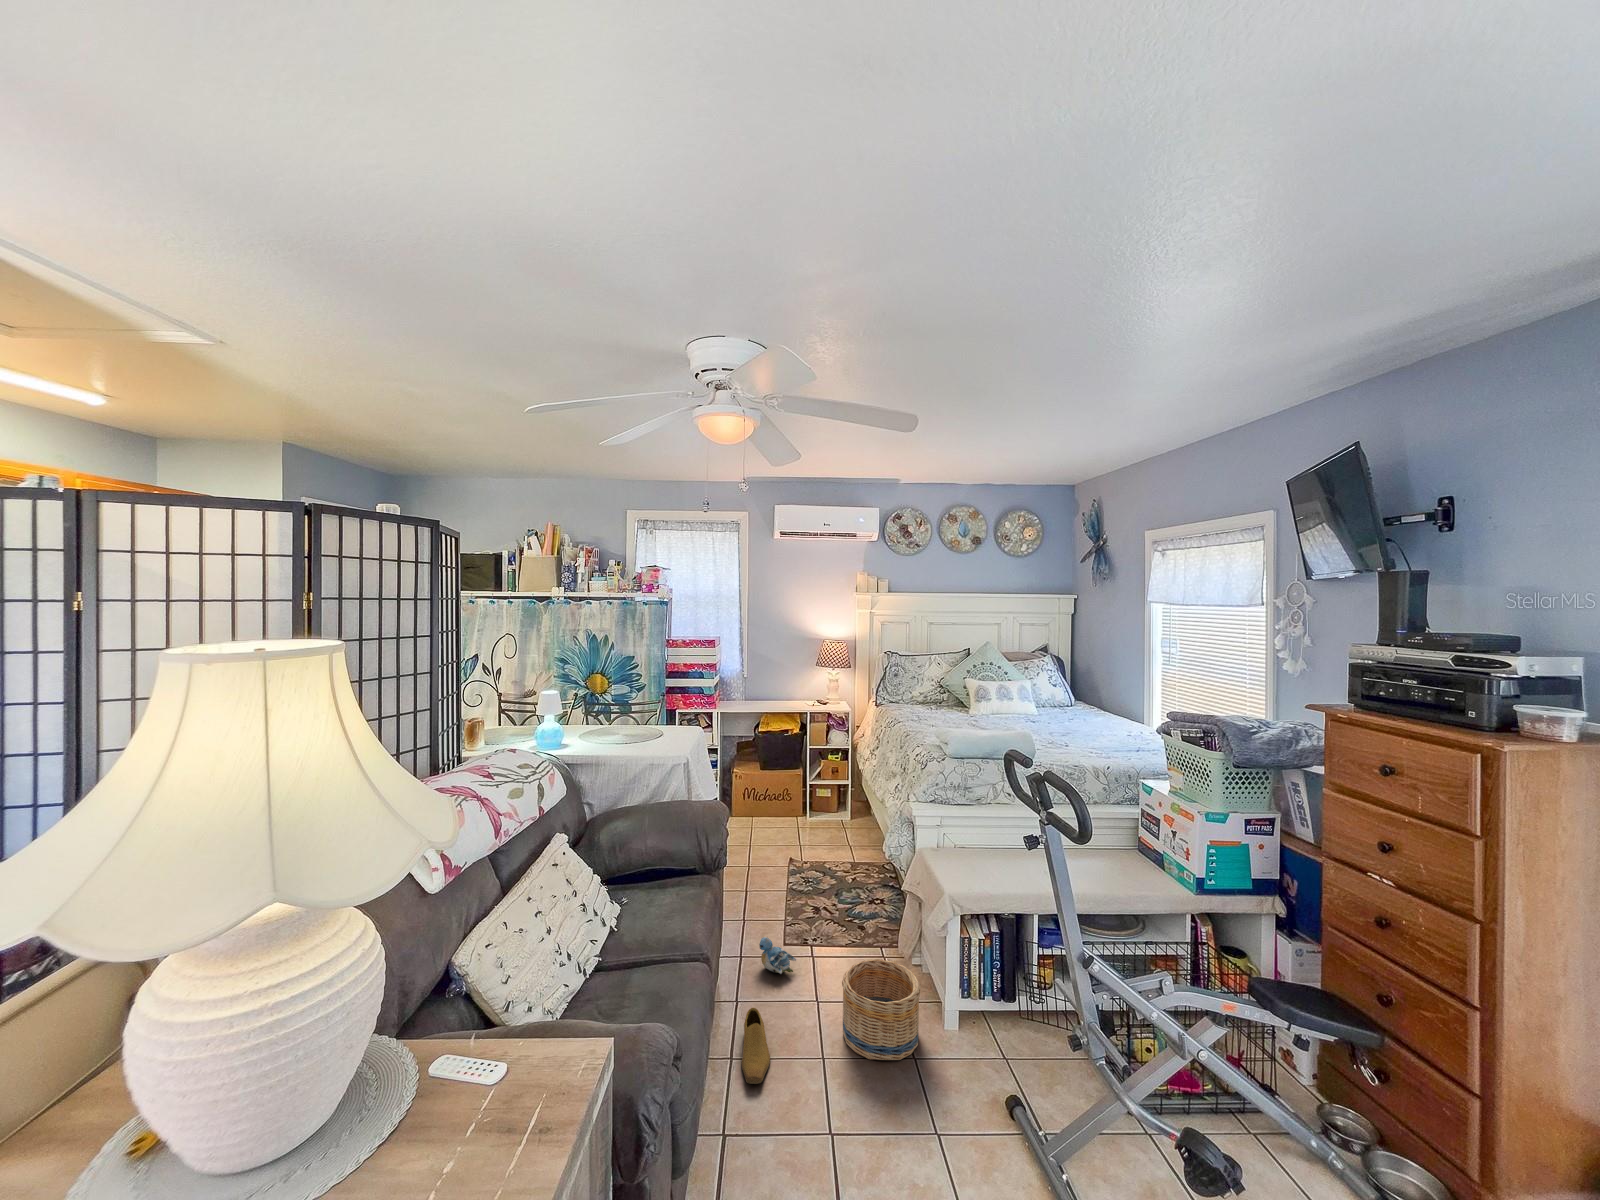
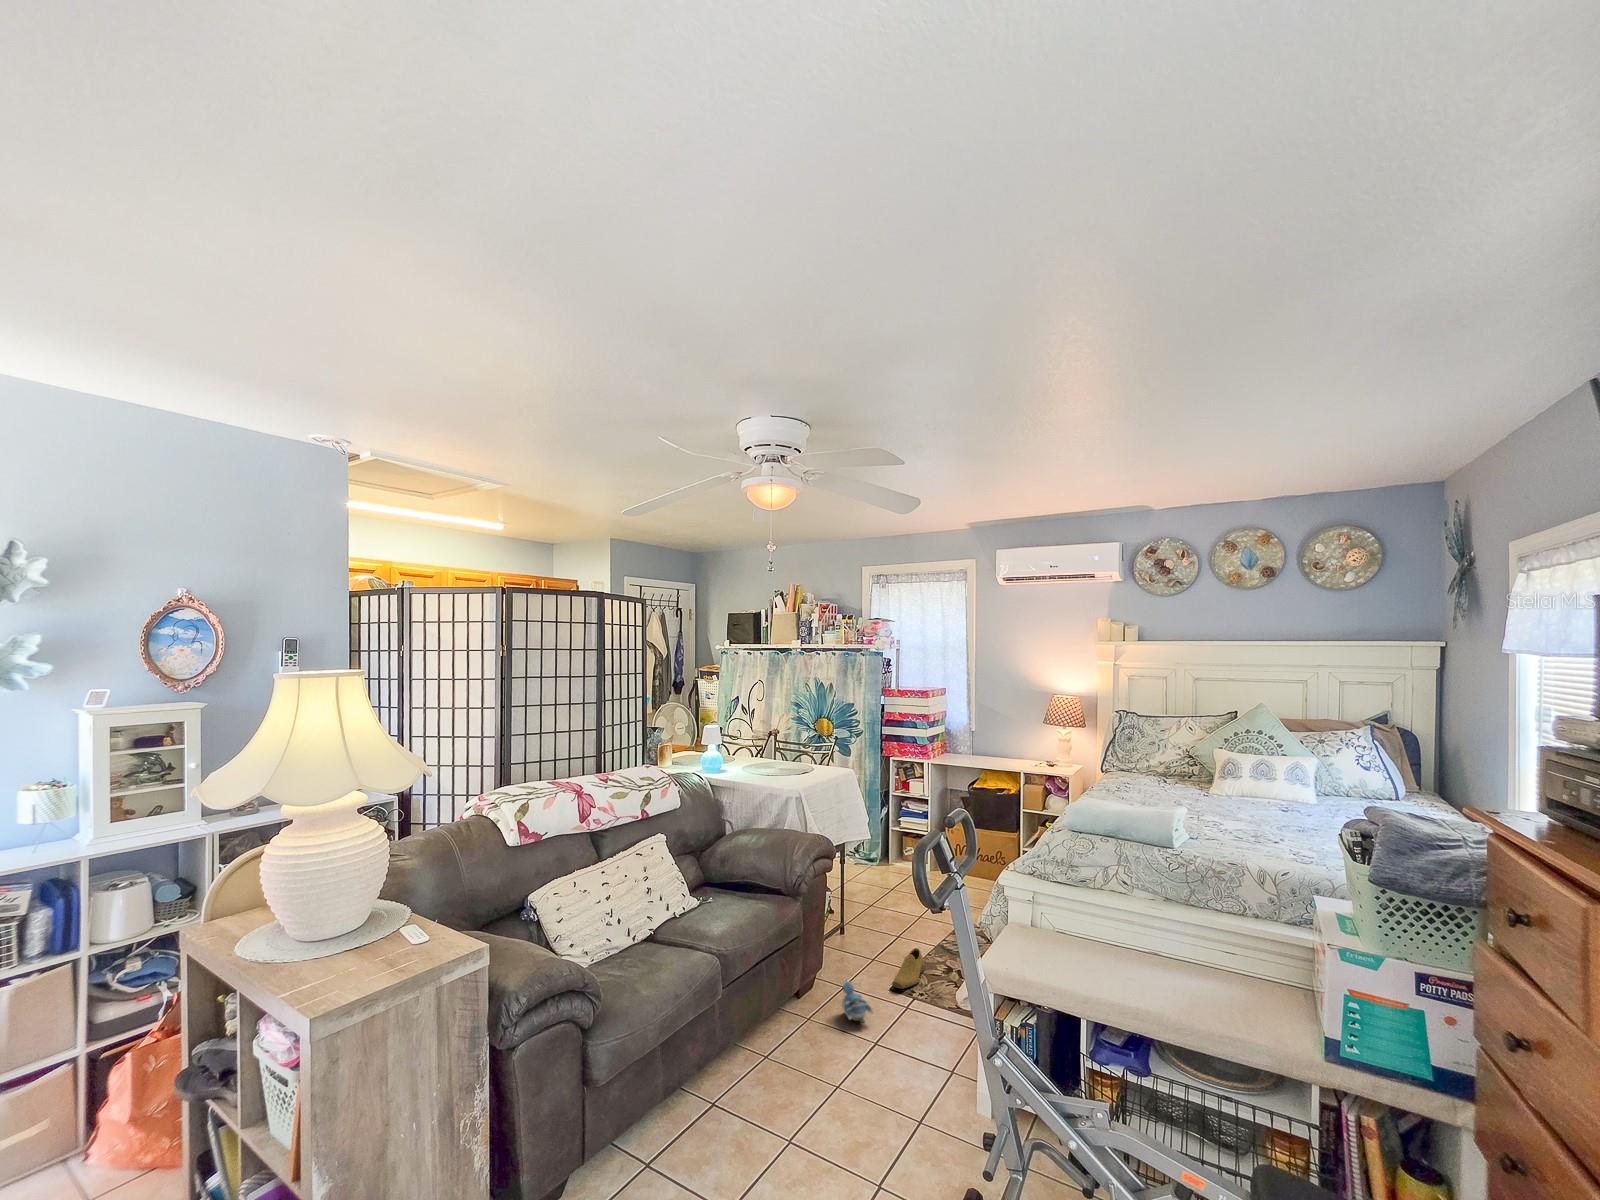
basket: present [842,960,920,1060] -> none [856,1023,940,1134]
shoe: present [741,1008,770,1084] -> present [892,948,924,989]

